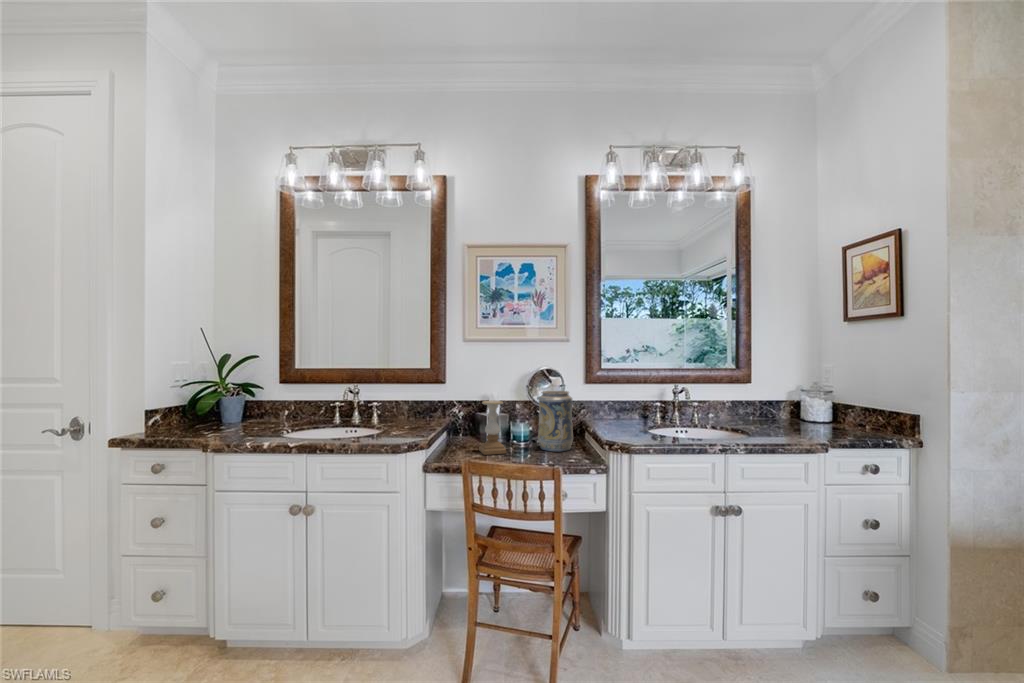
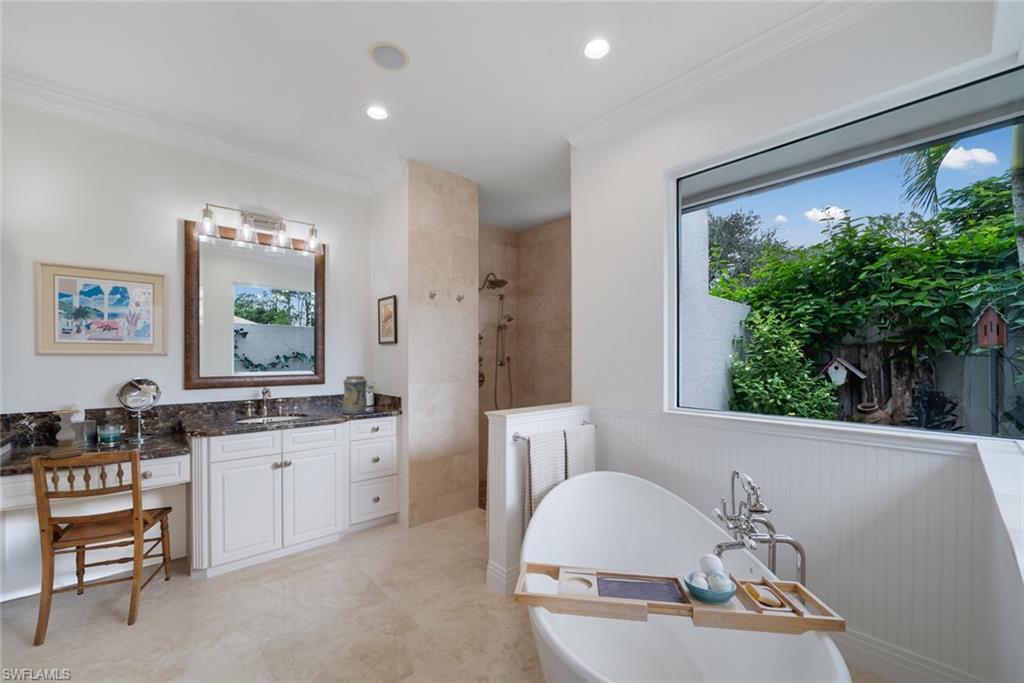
decorative vase: present [538,391,573,451] -> present [343,376,367,414]

